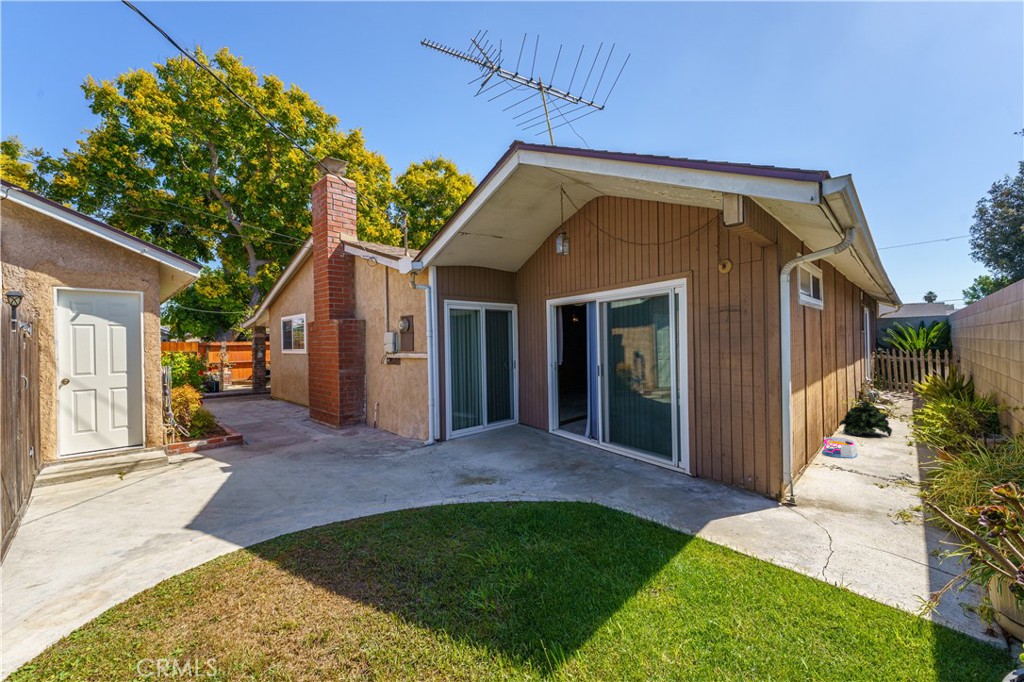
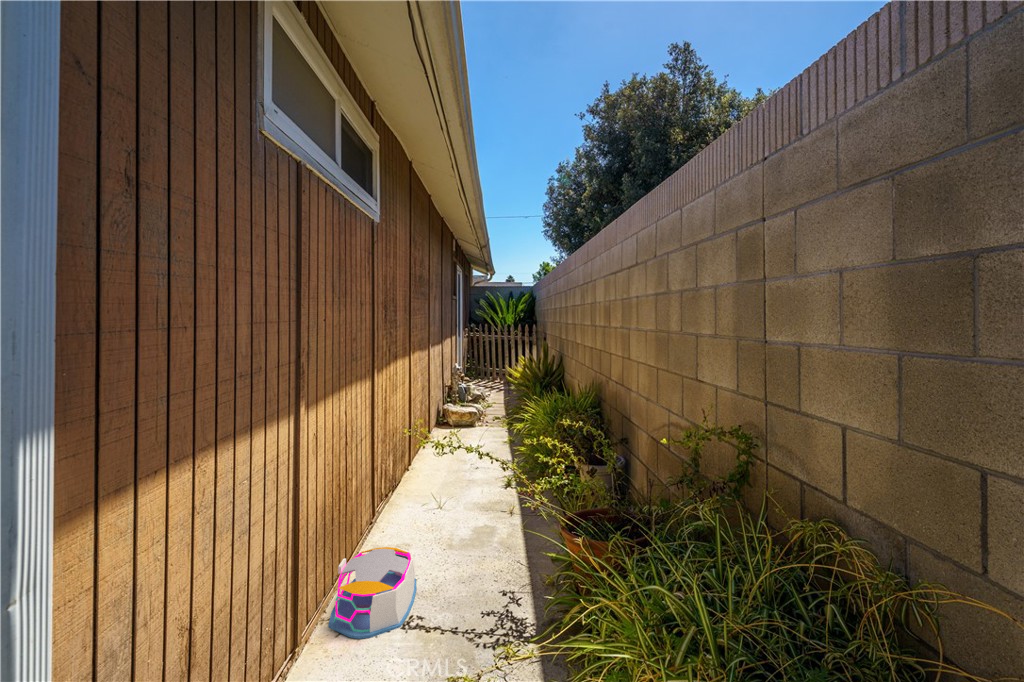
potted plant: present [839,402,892,436] -> none [407,418,485,492]

